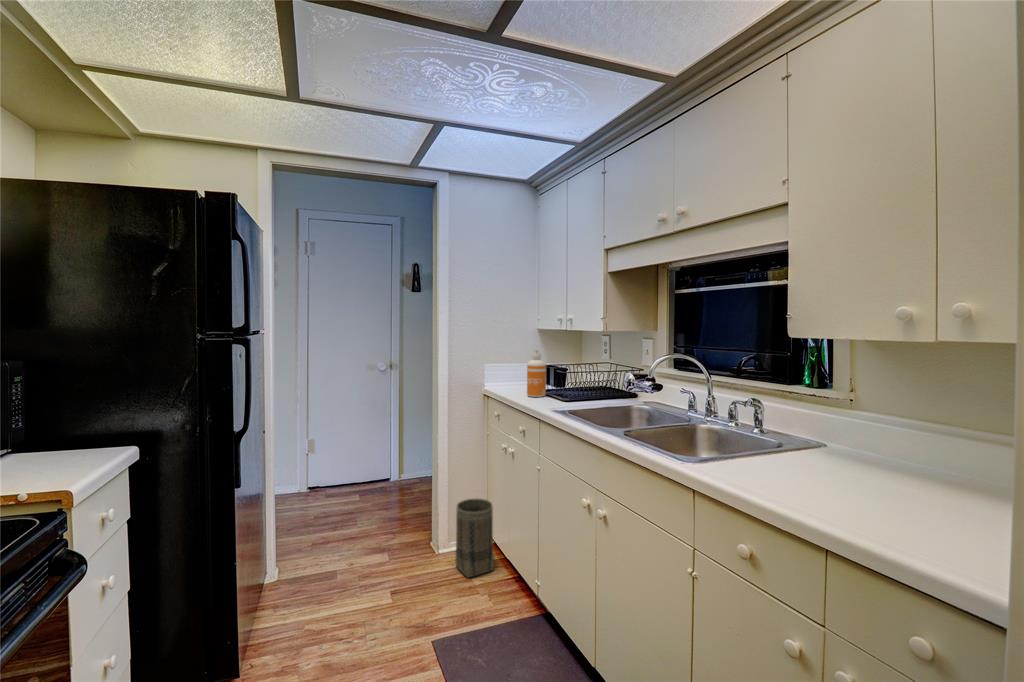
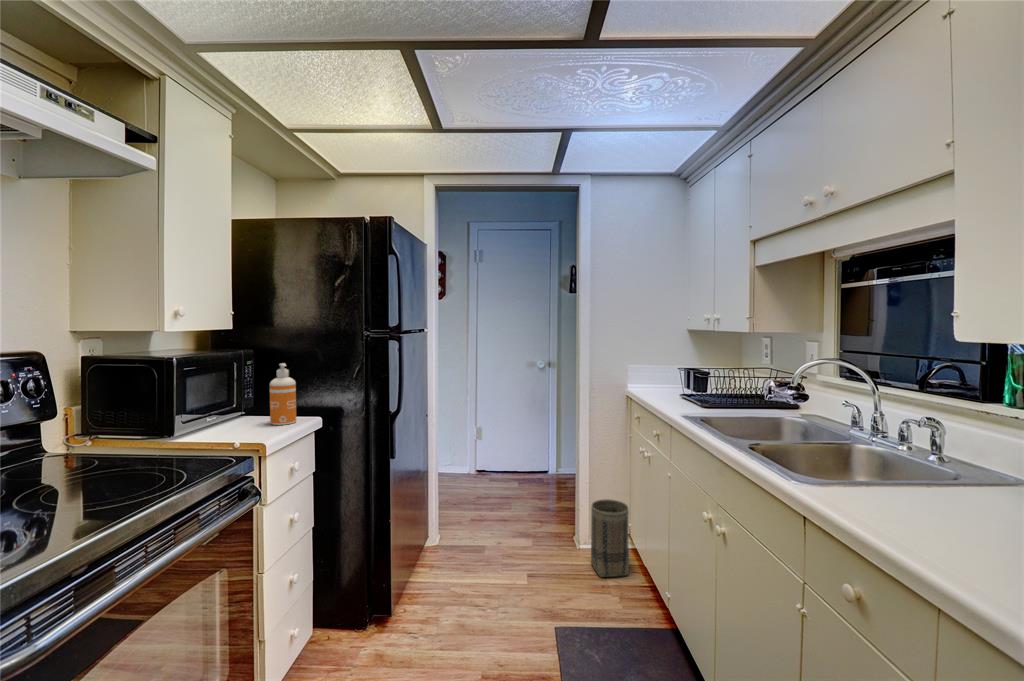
soap dispenser: present [527,349,546,397] -> present [270,363,296,425]

